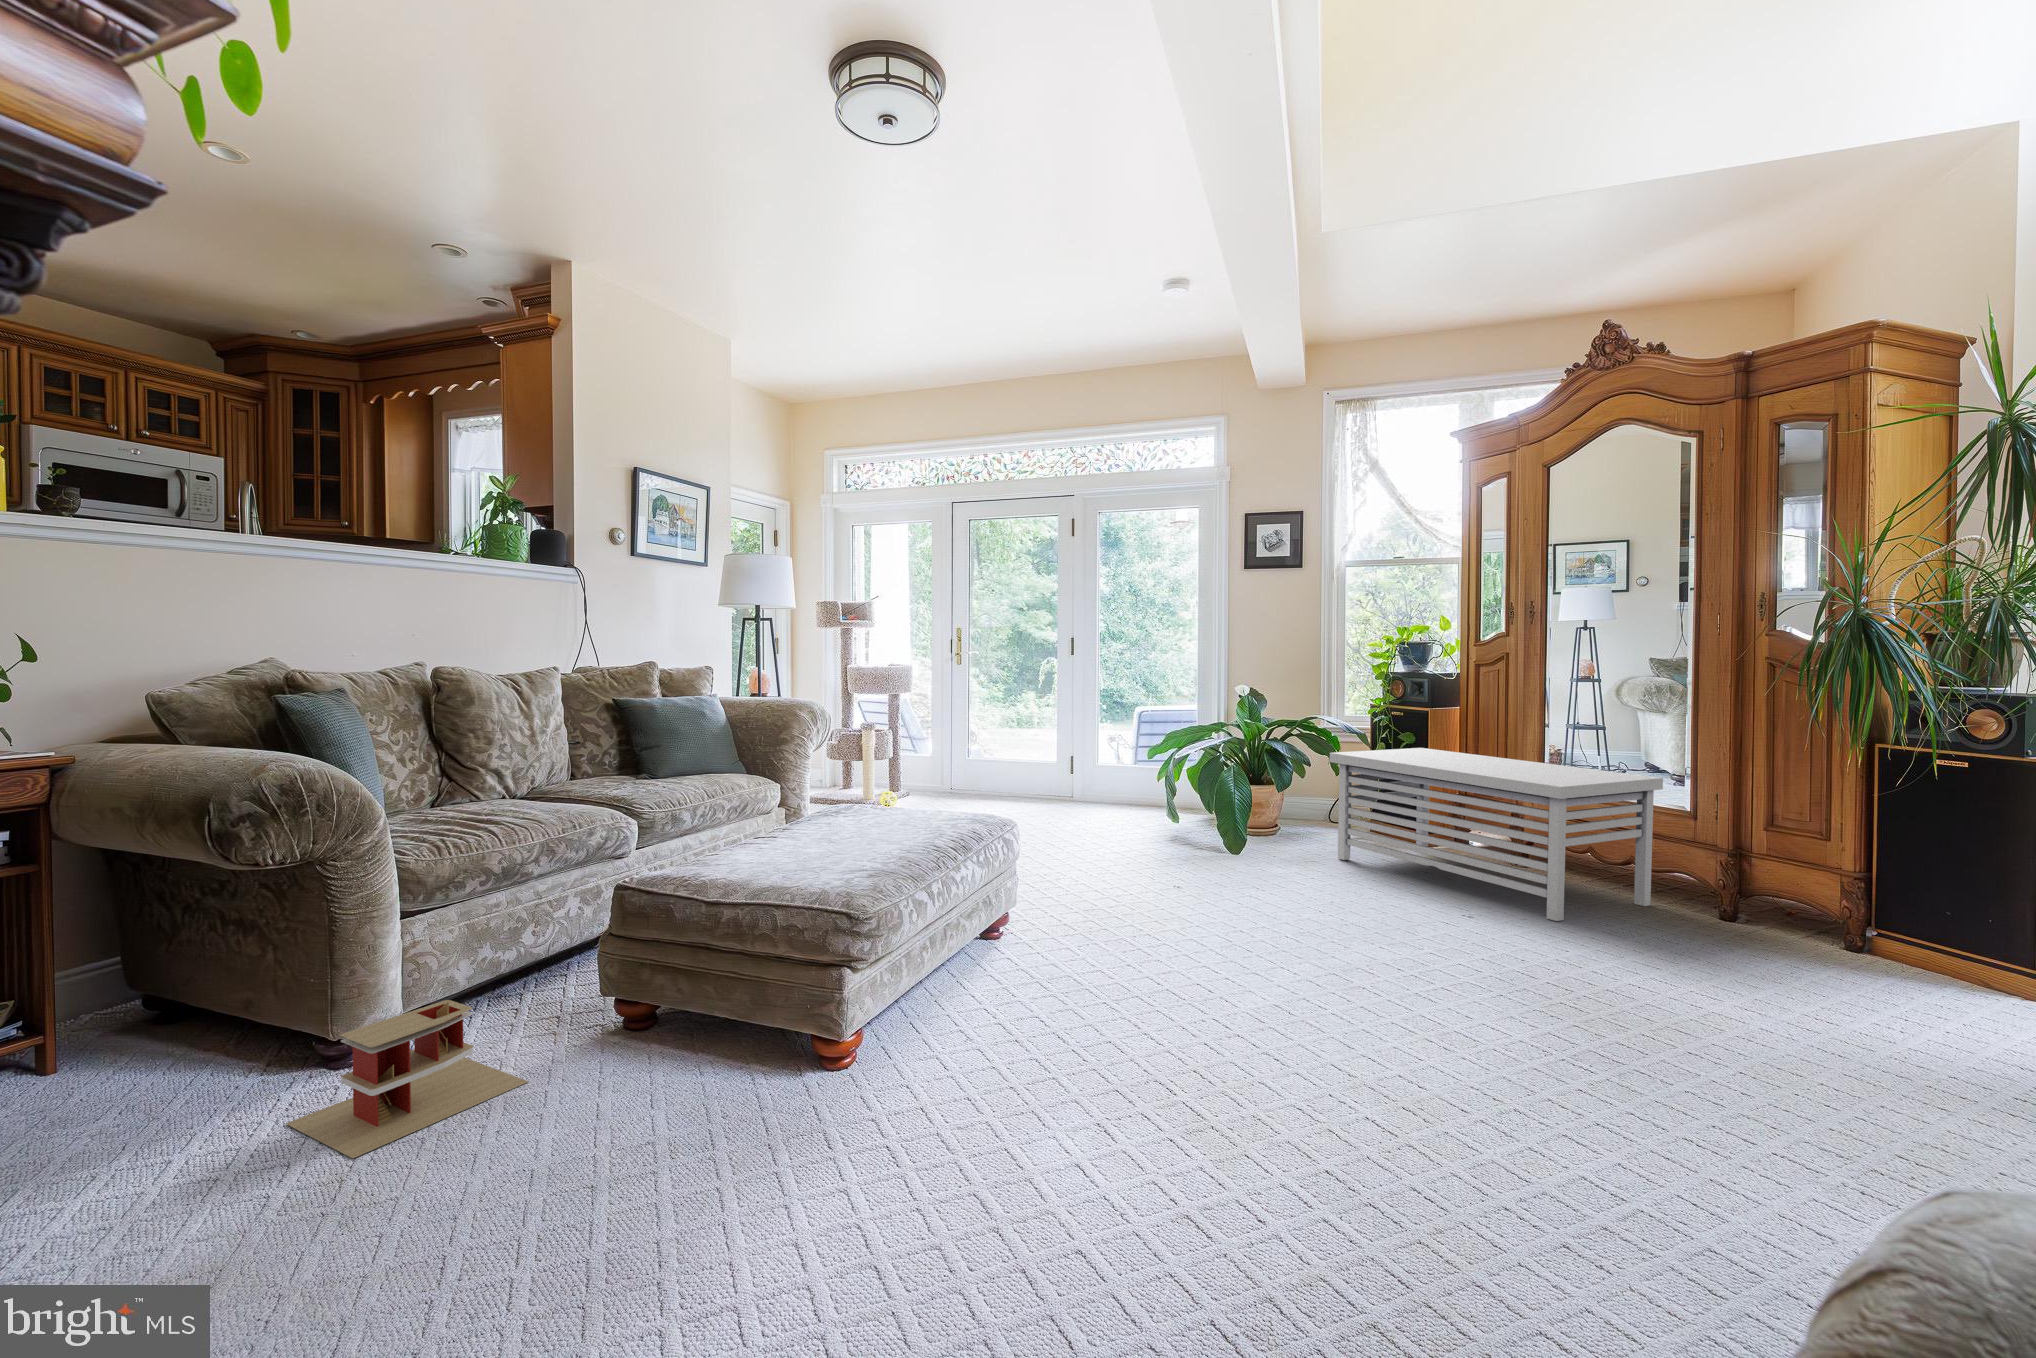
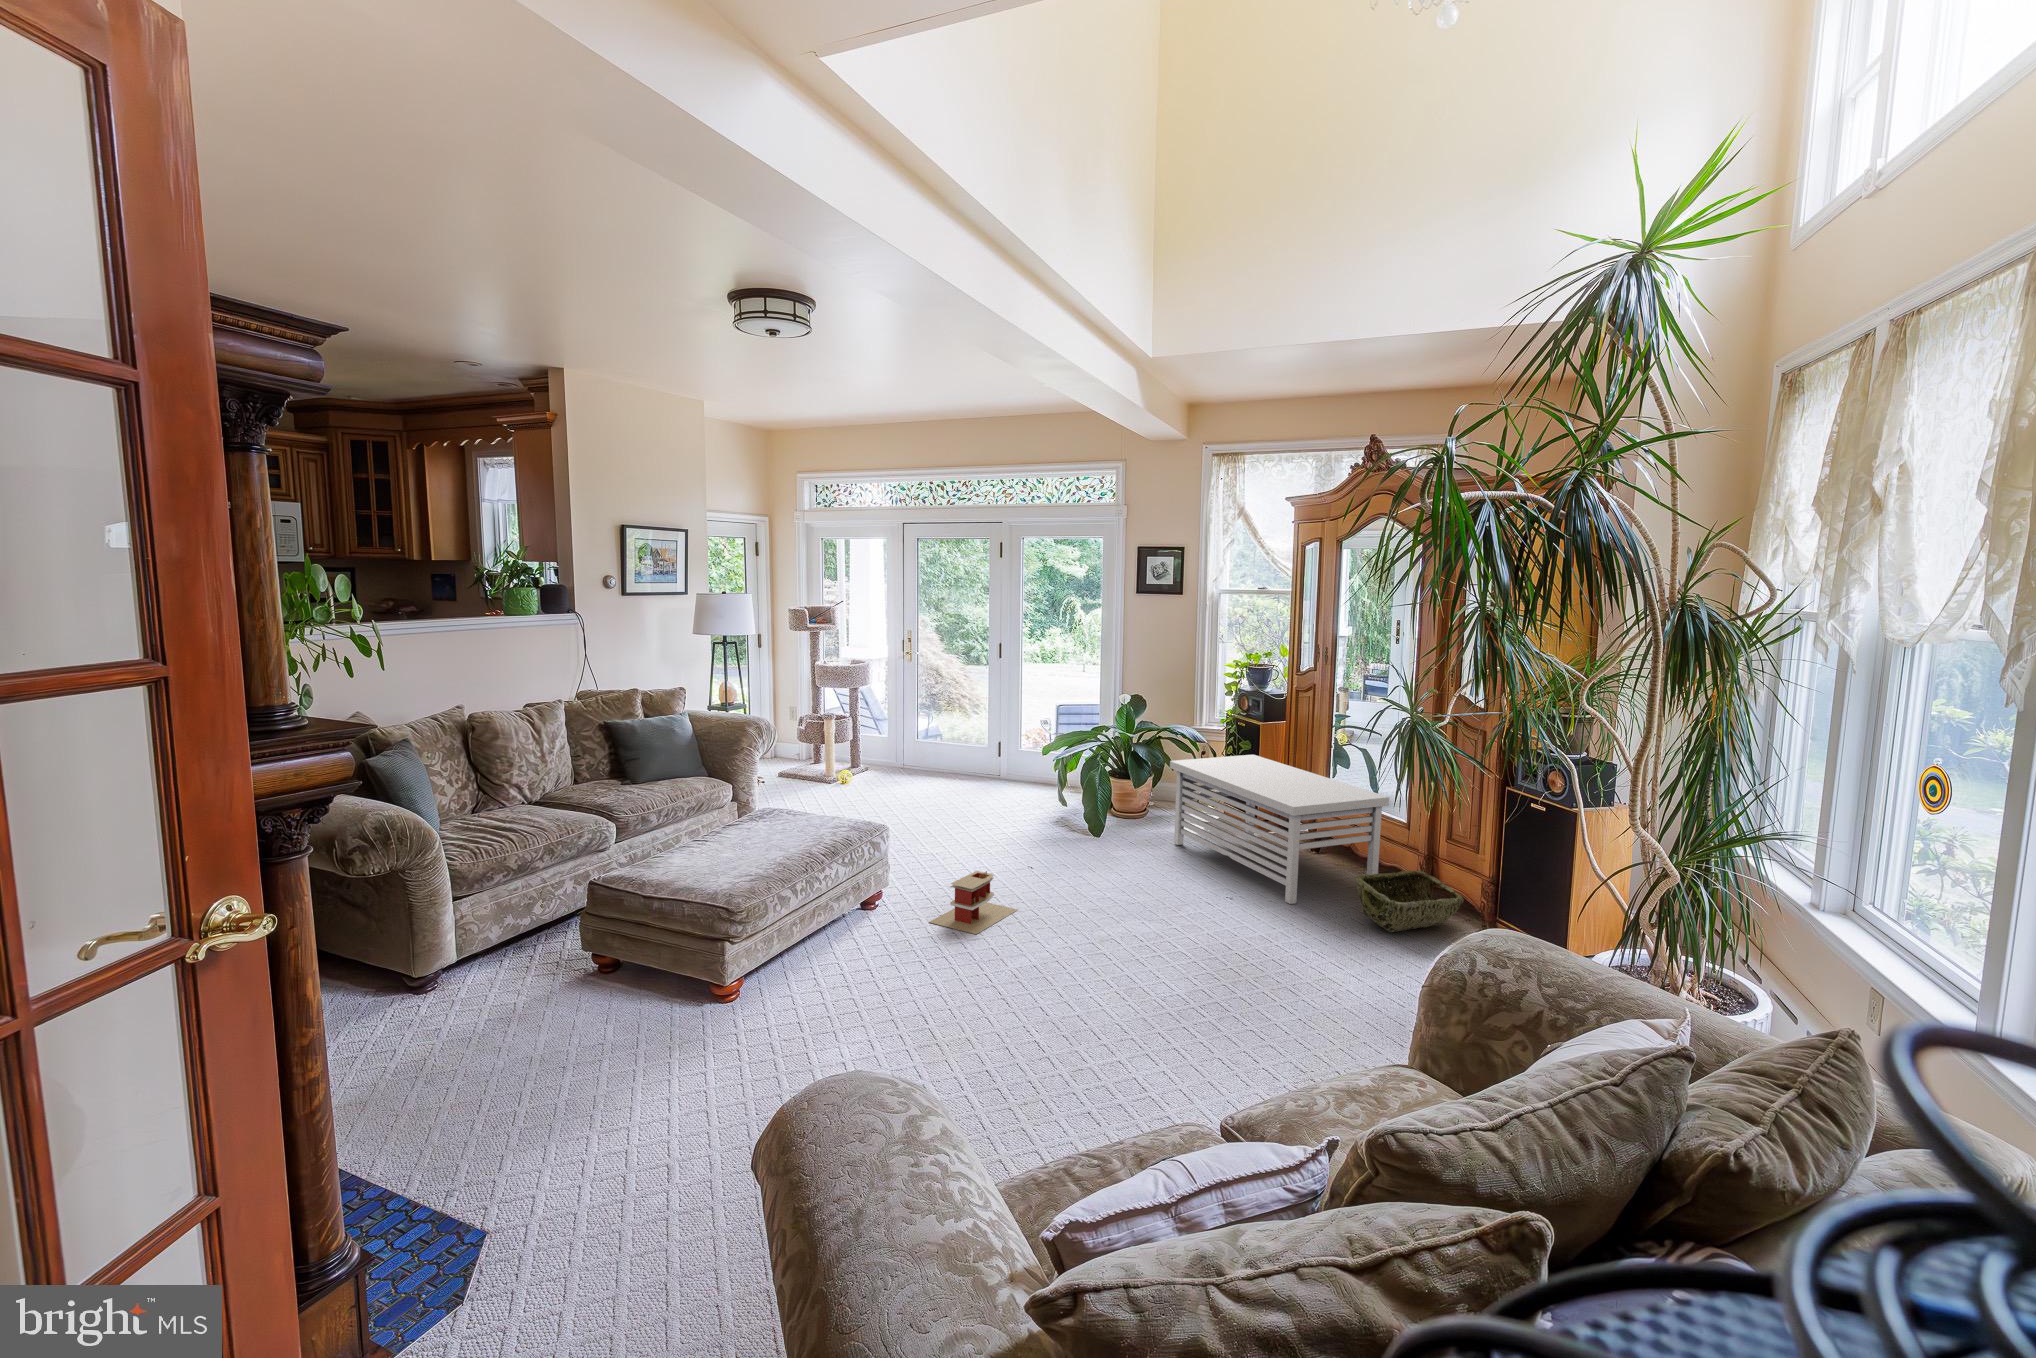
woven basket: none [1666,871,1823,952] -> present [1356,871,1464,932]
toy house: present [286,1000,528,1158] -> present [930,871,1017,934]

